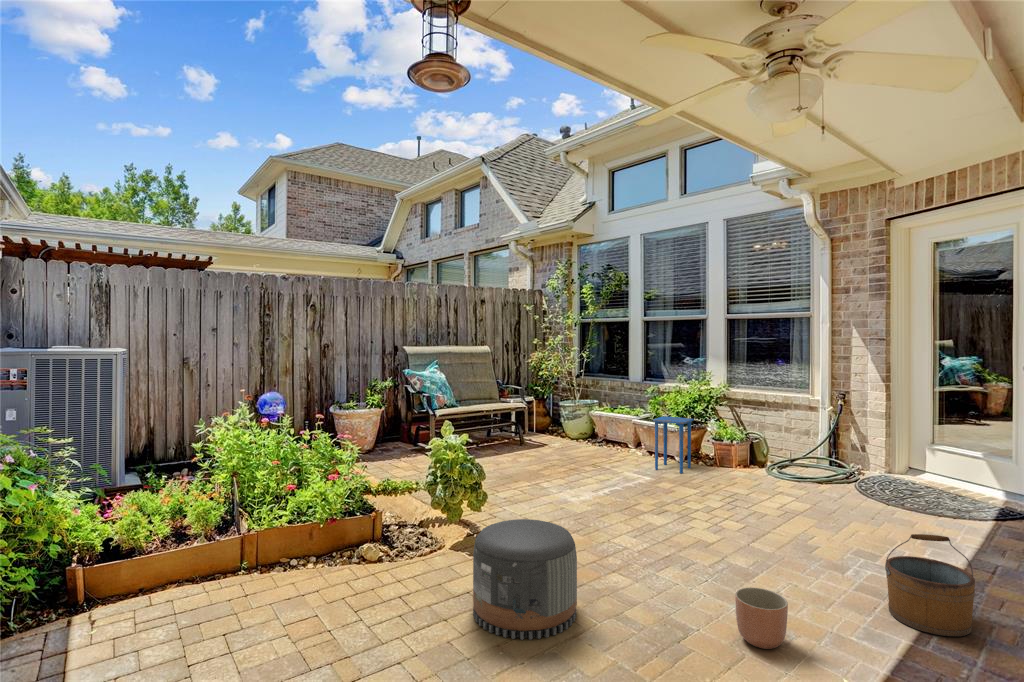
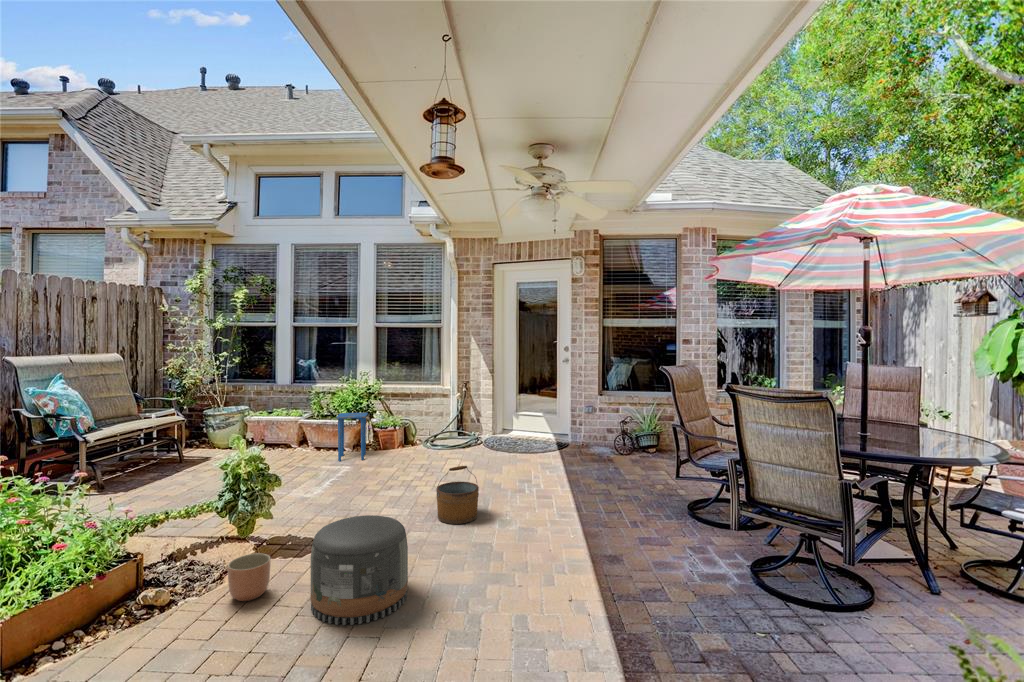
bucket: present [885,534,975,637] -> present [436,466,479,524]
planter: present [735,587,788,649] -> present [228,553,271,601]

